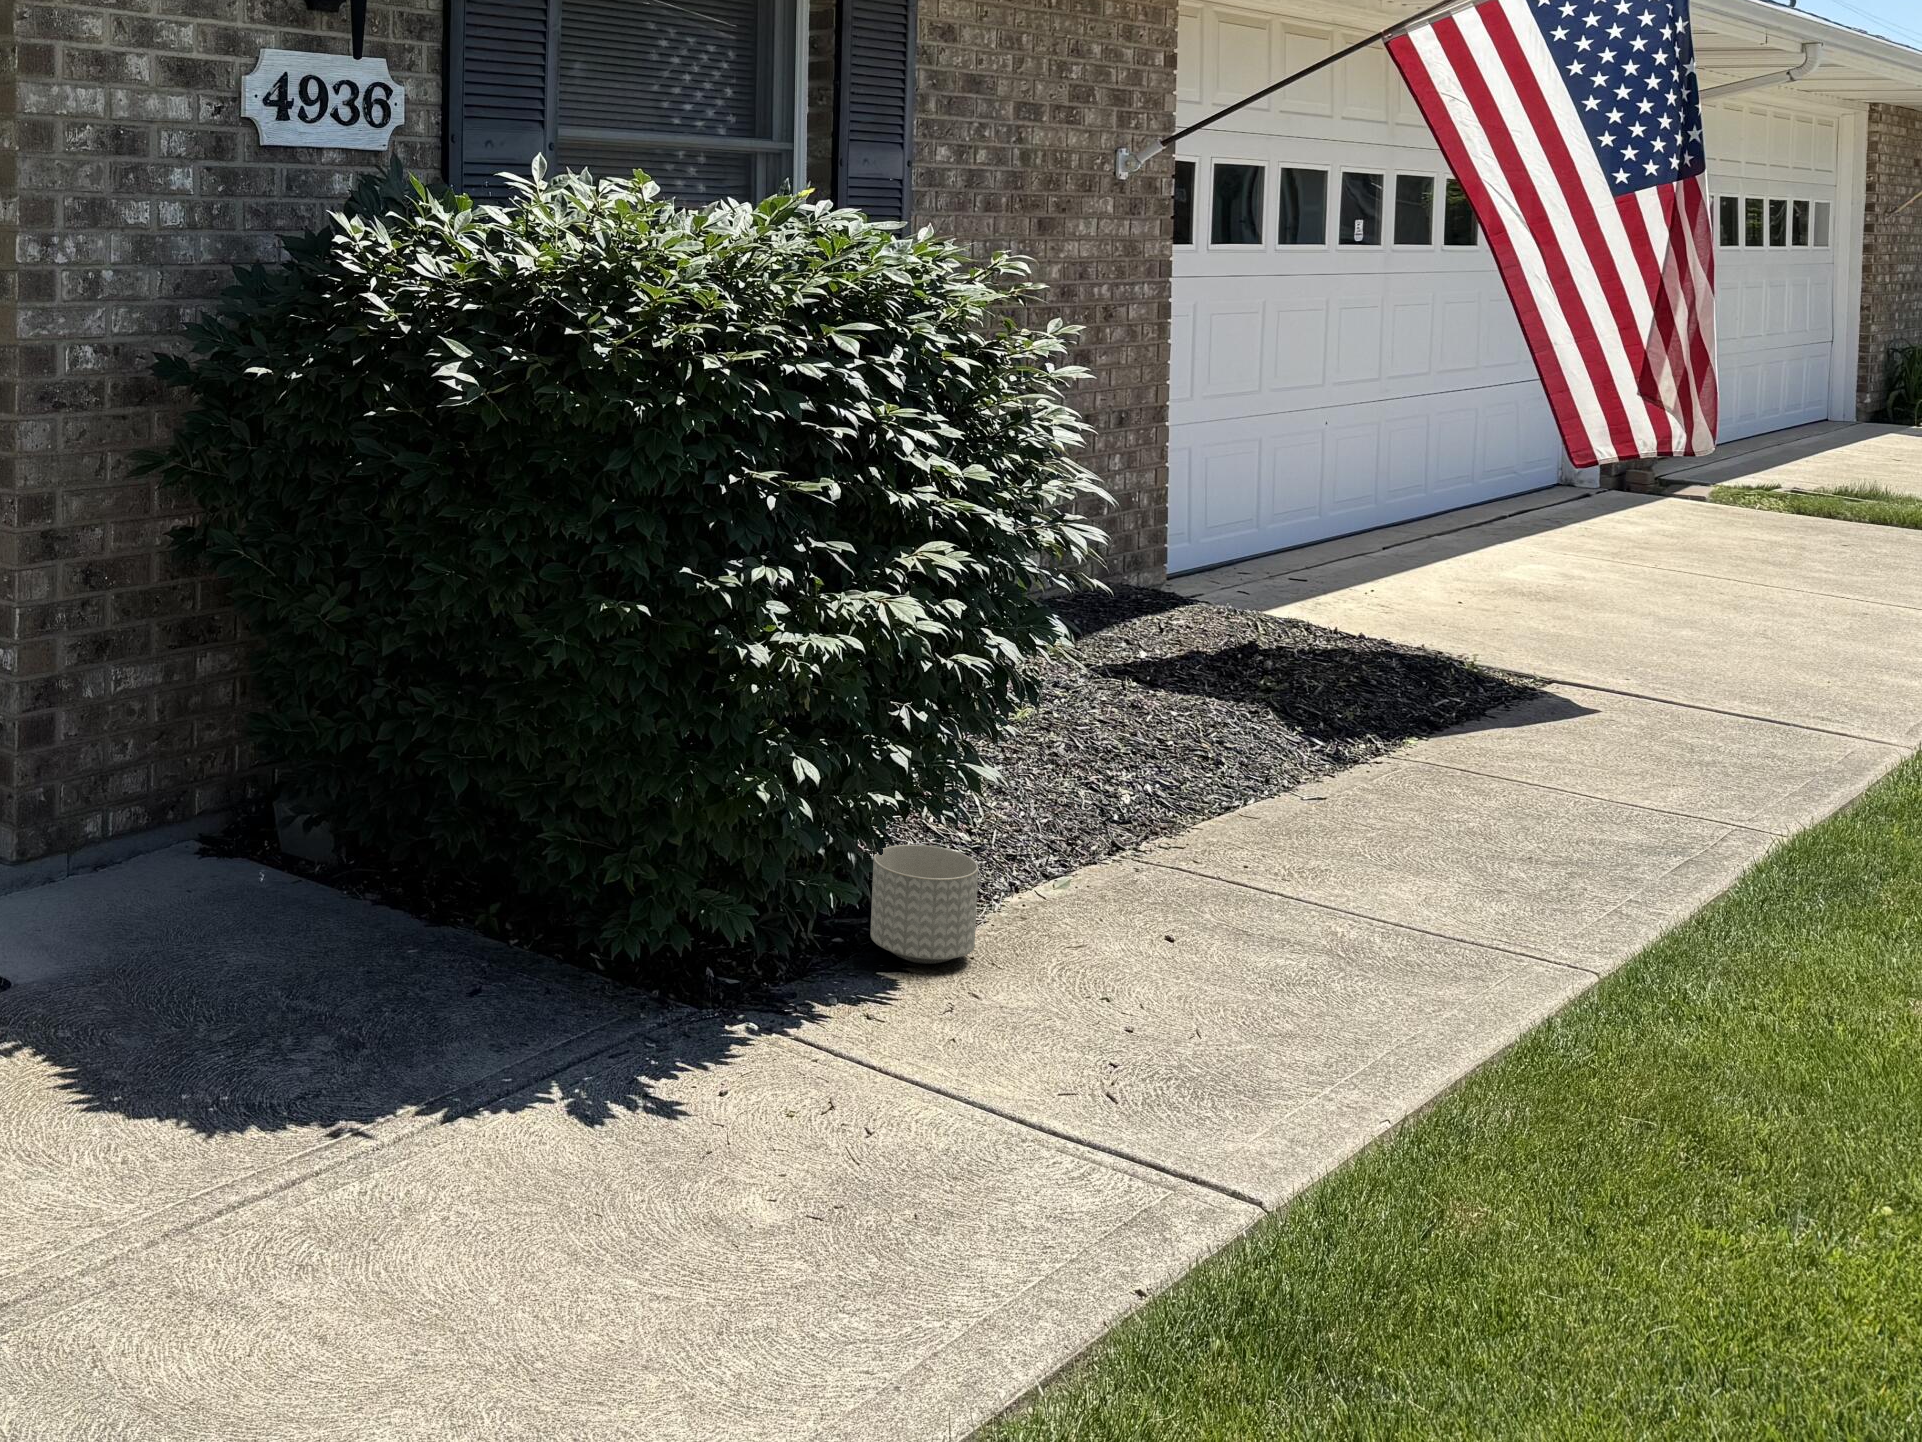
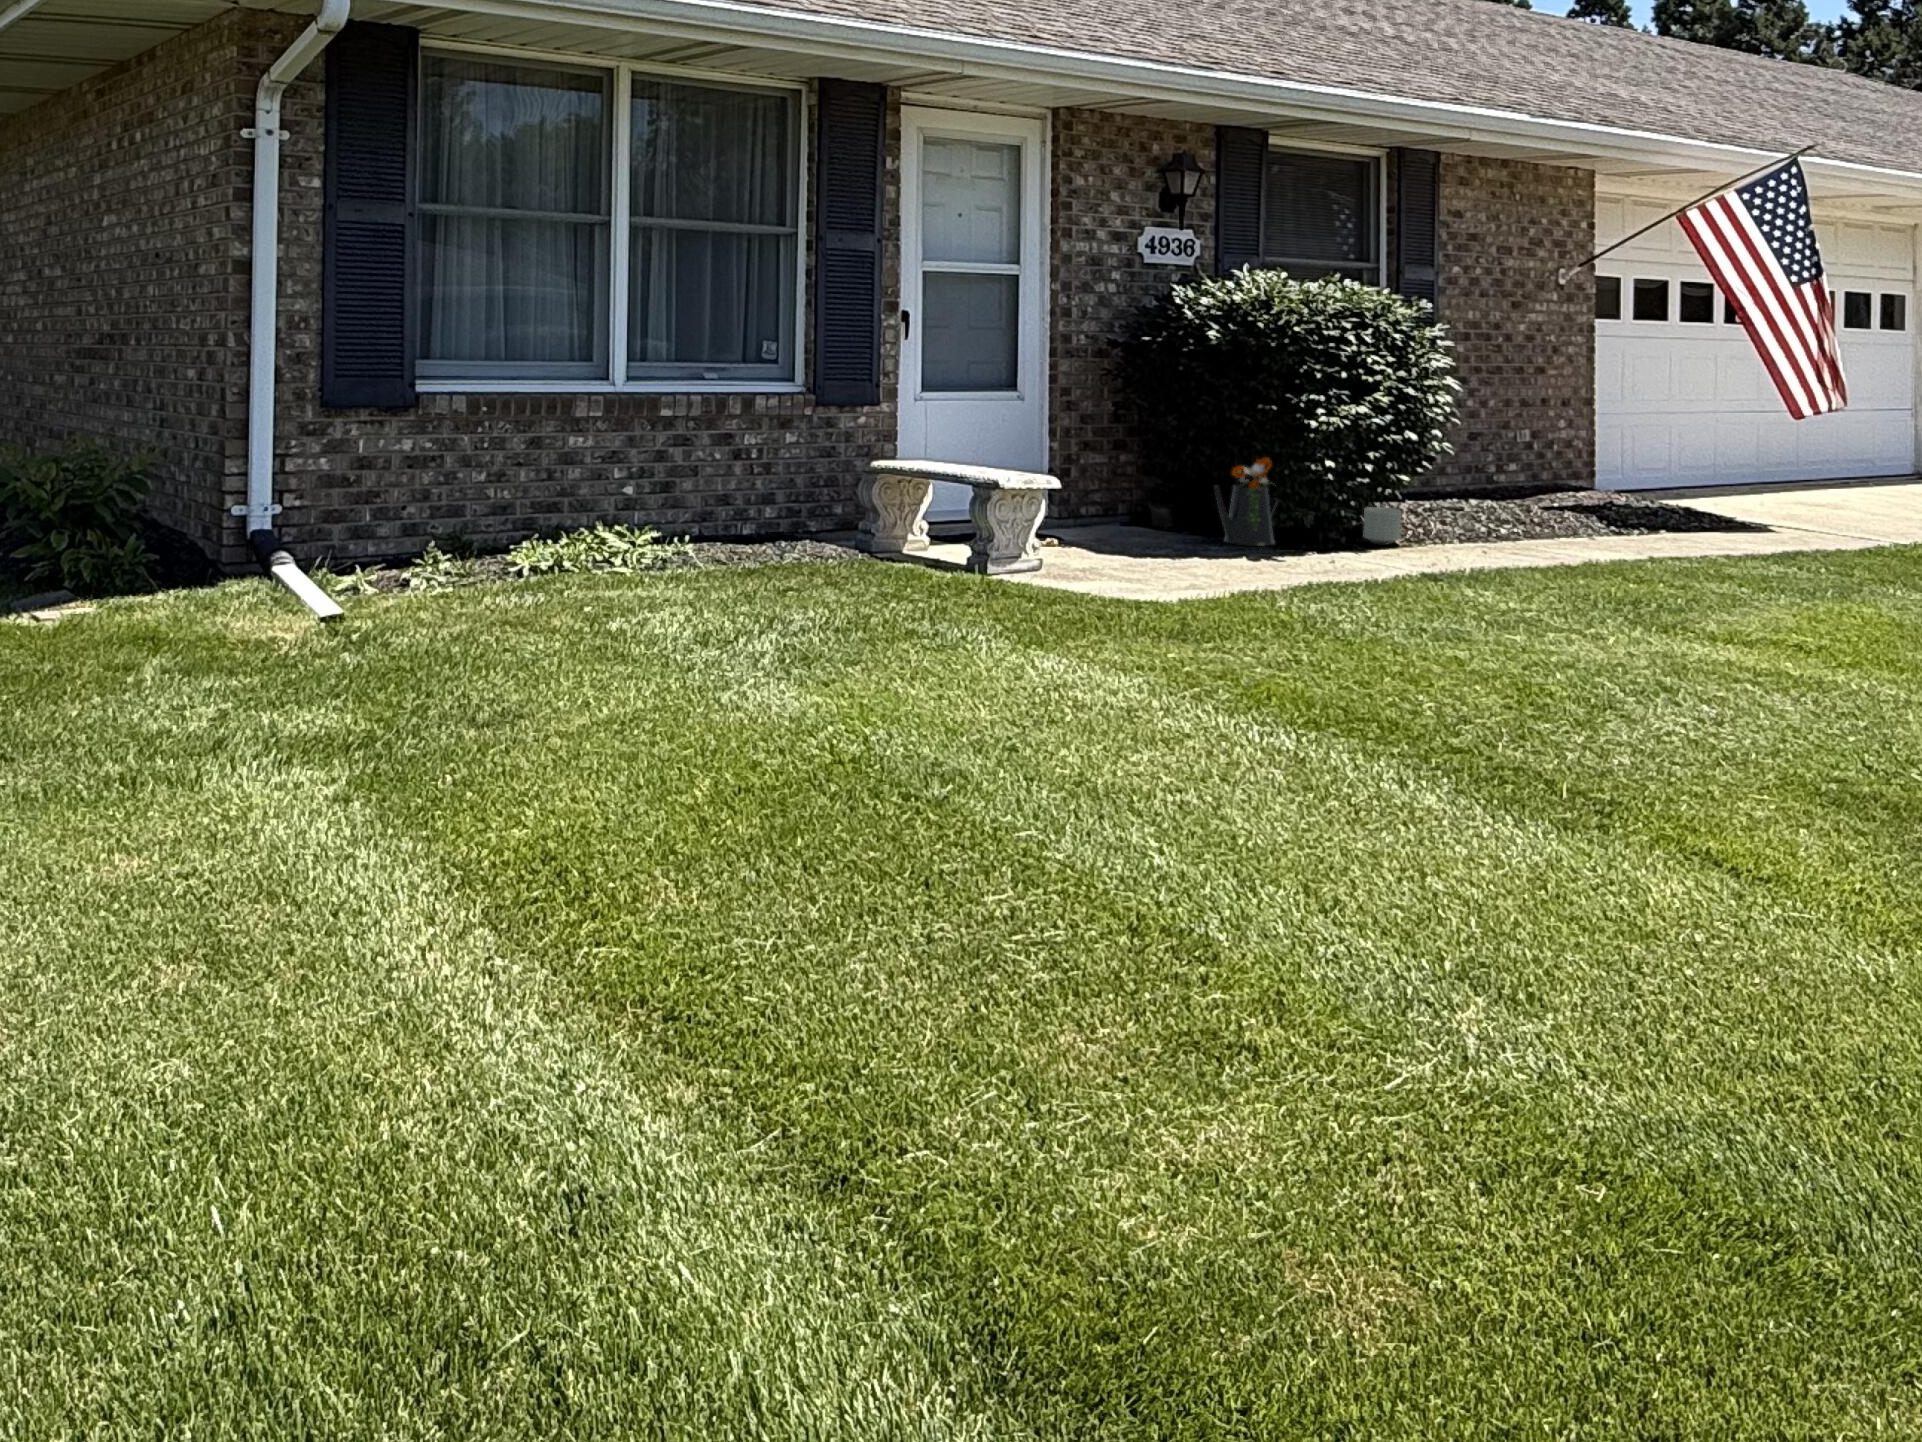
watering can: none [460,725,646,1013] -> present [1215,458,1278,546]

